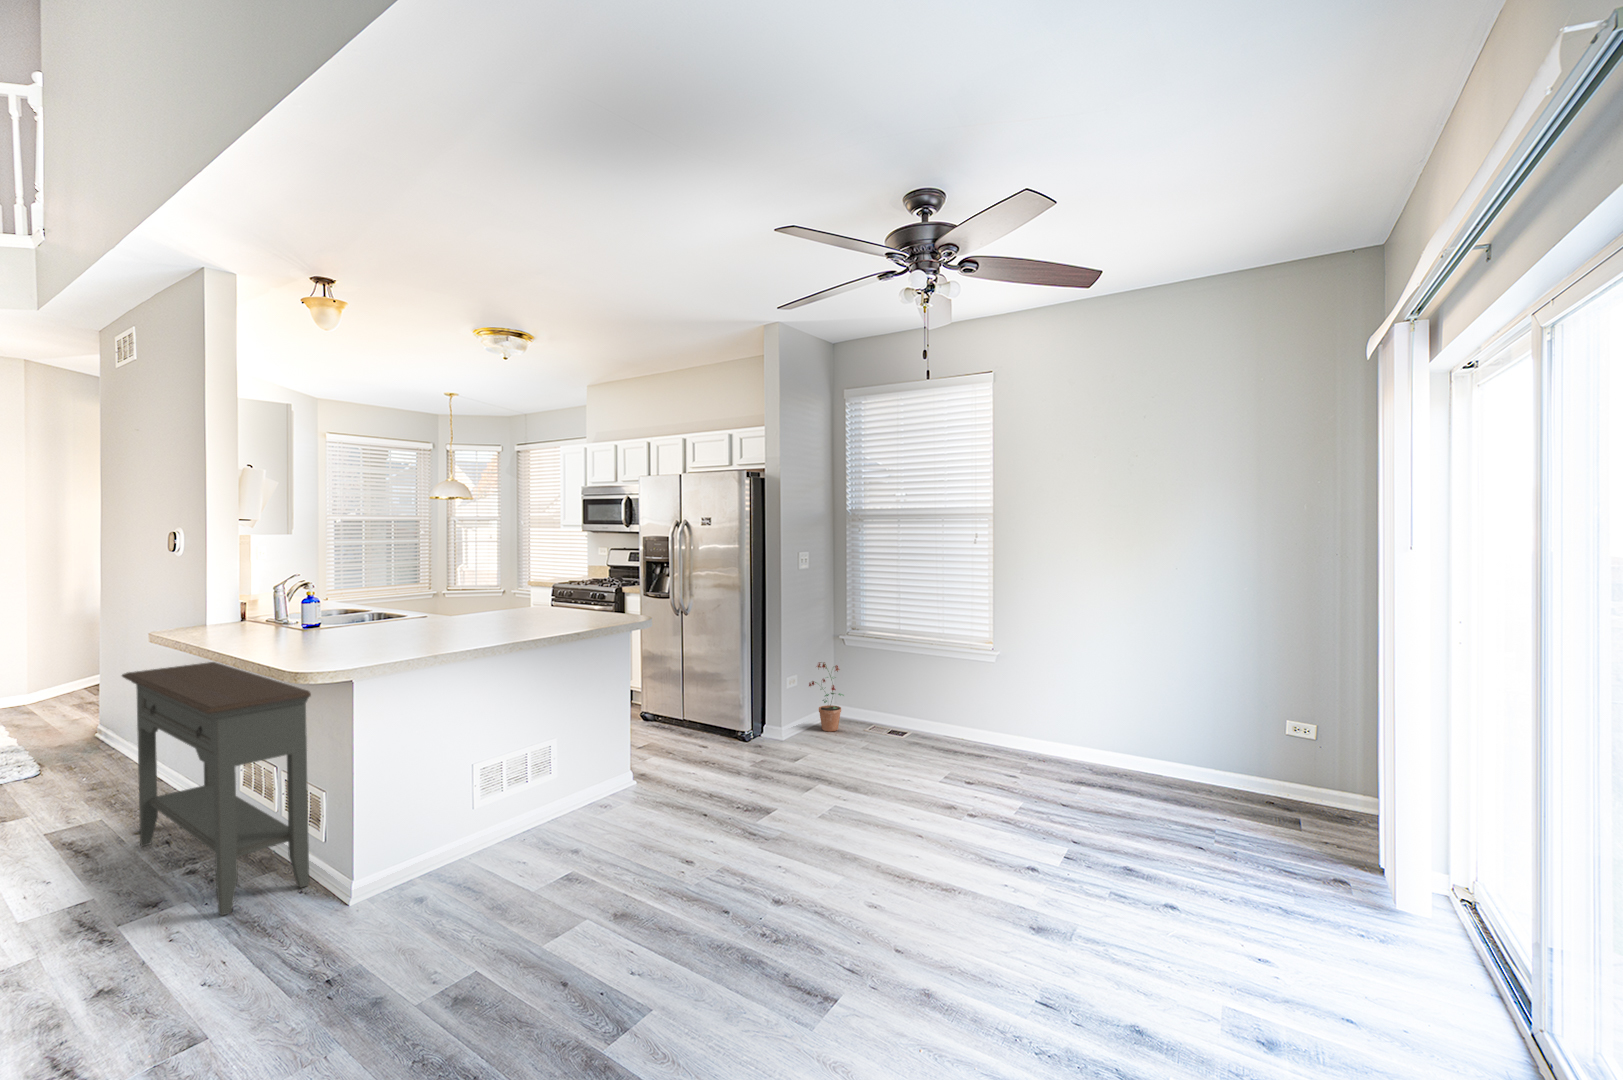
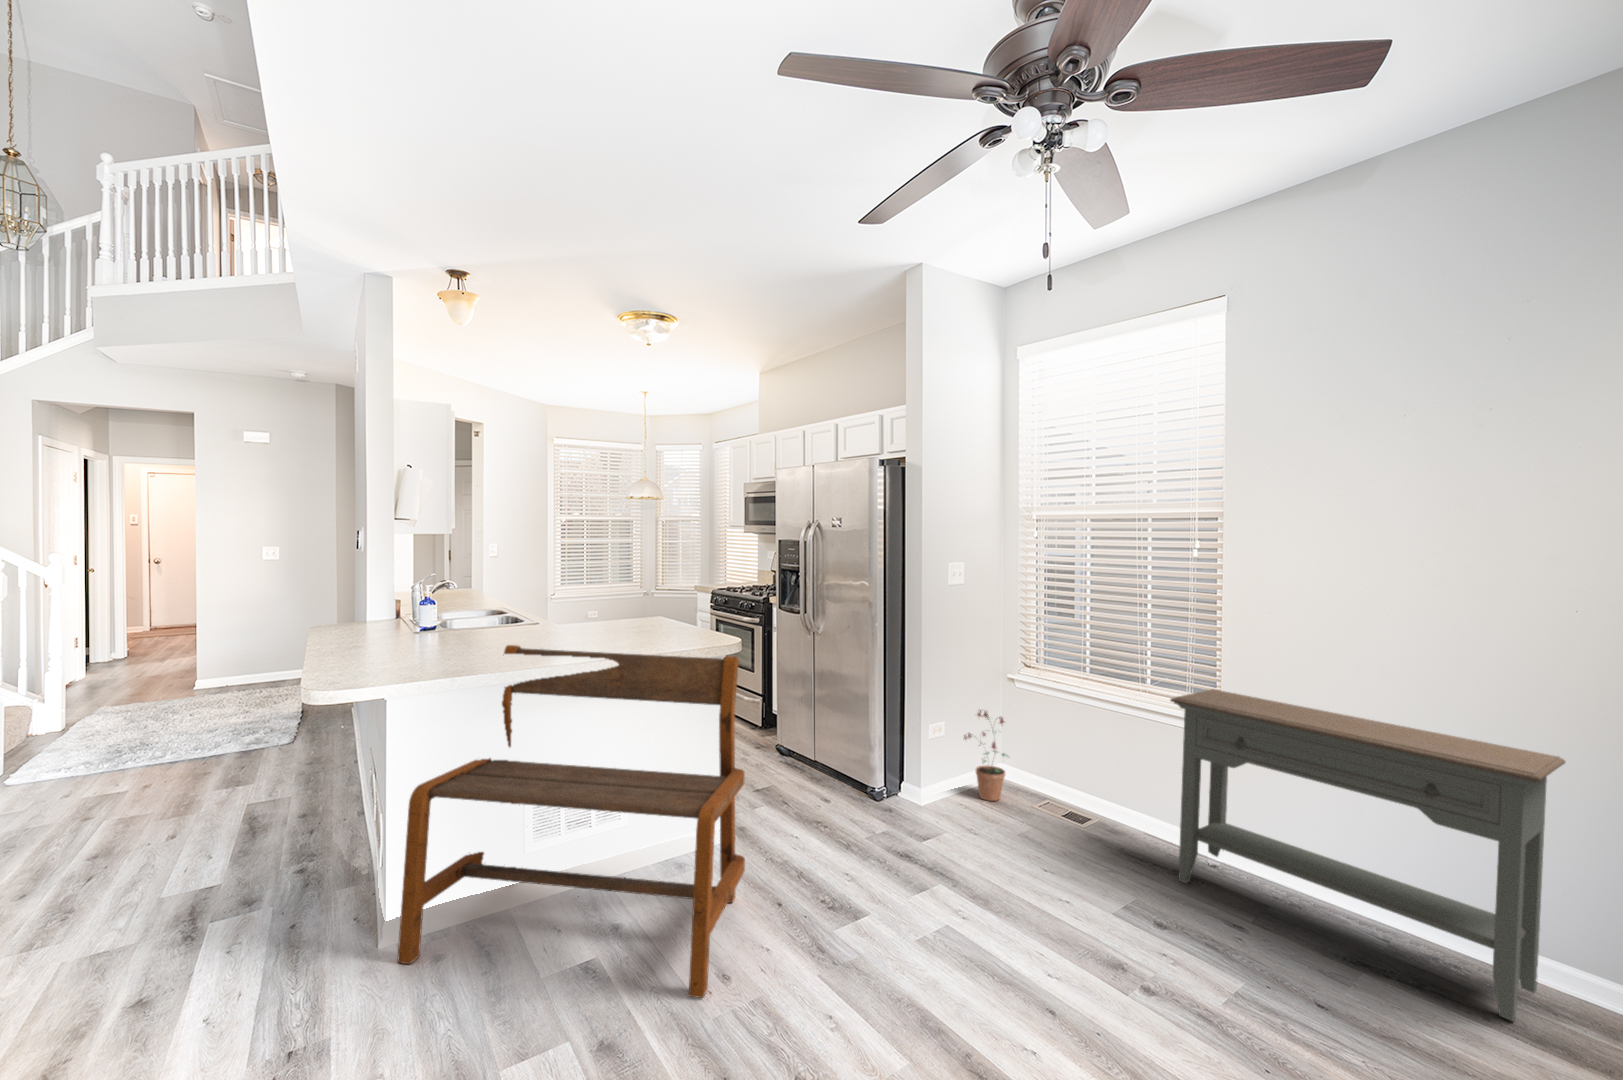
bench: none [418,624,687,897] -> present [397,645,745,998]
console table: present [122,662,311,915] -> present [1171,689,1565,1021]

